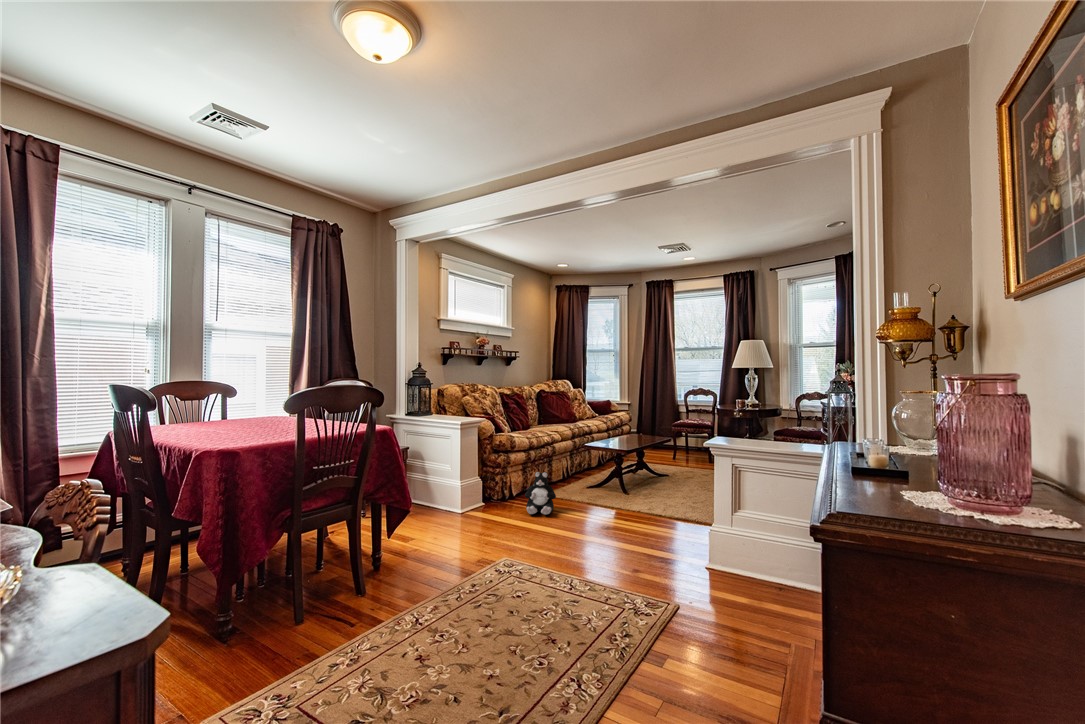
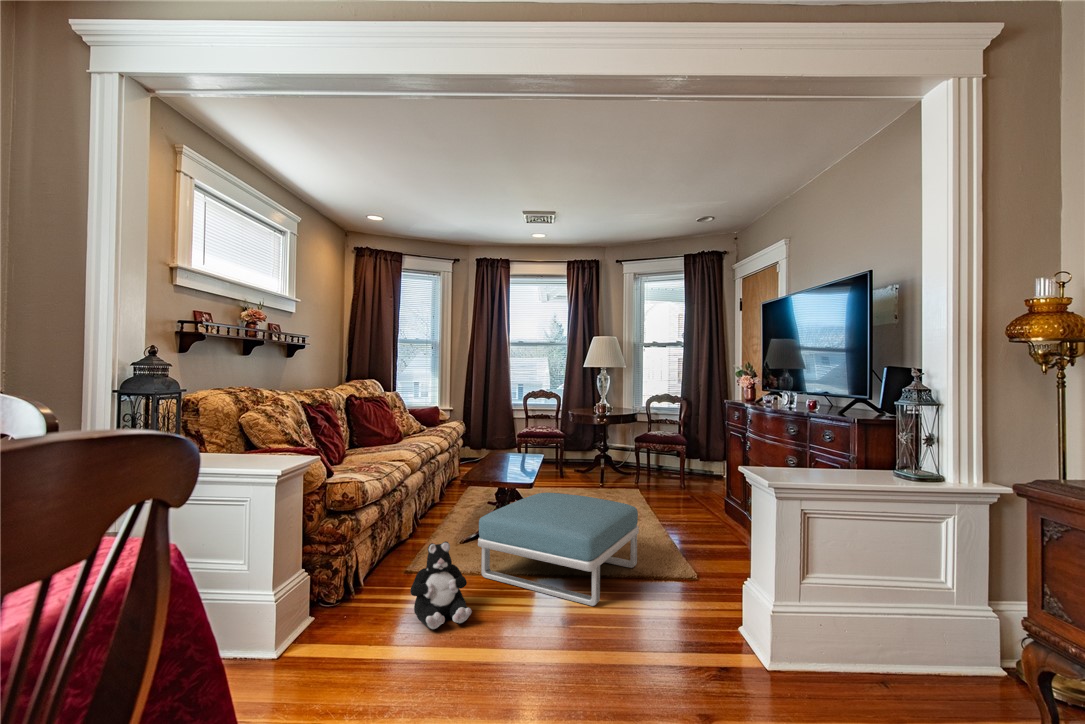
footstool: none [575,459,687,522] -> present [478,493,639,606]

